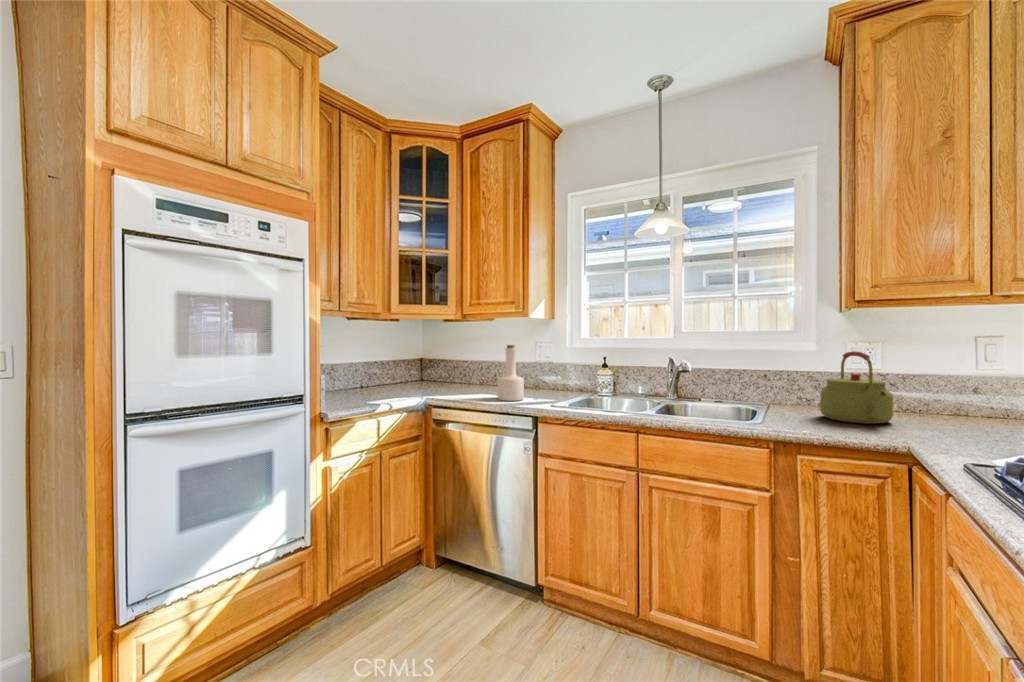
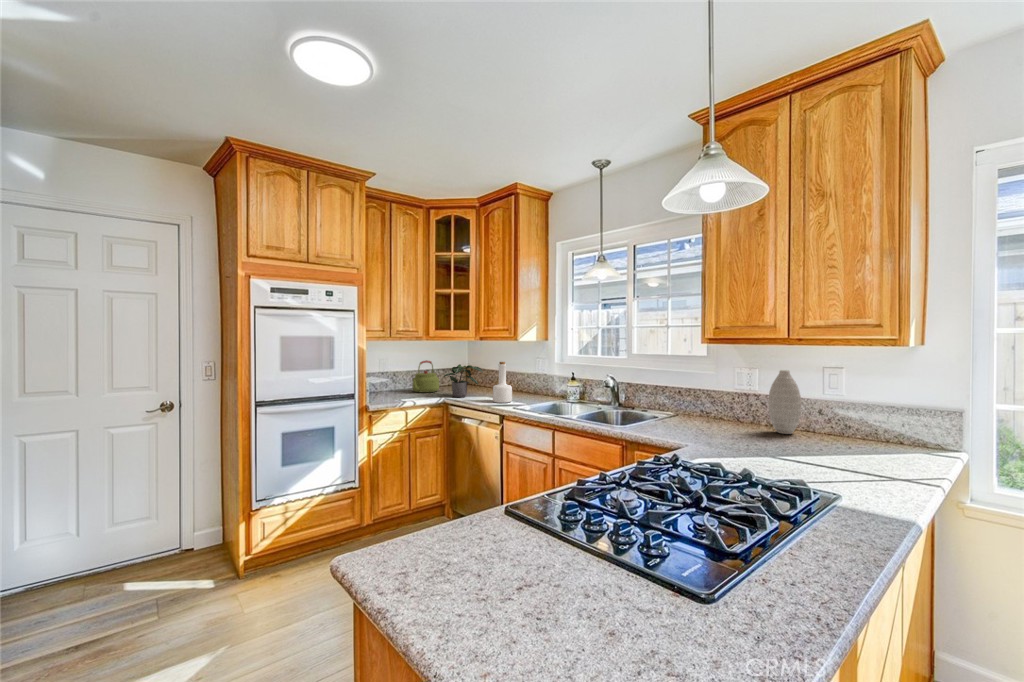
vase: none [938,342,989,424] -> present [768,370,801,434]
potted plant: none [417,350,473,396] -> present [444,364,482,397]
kettle: present [820,351,893,424] -> present [412,360,439,392]

